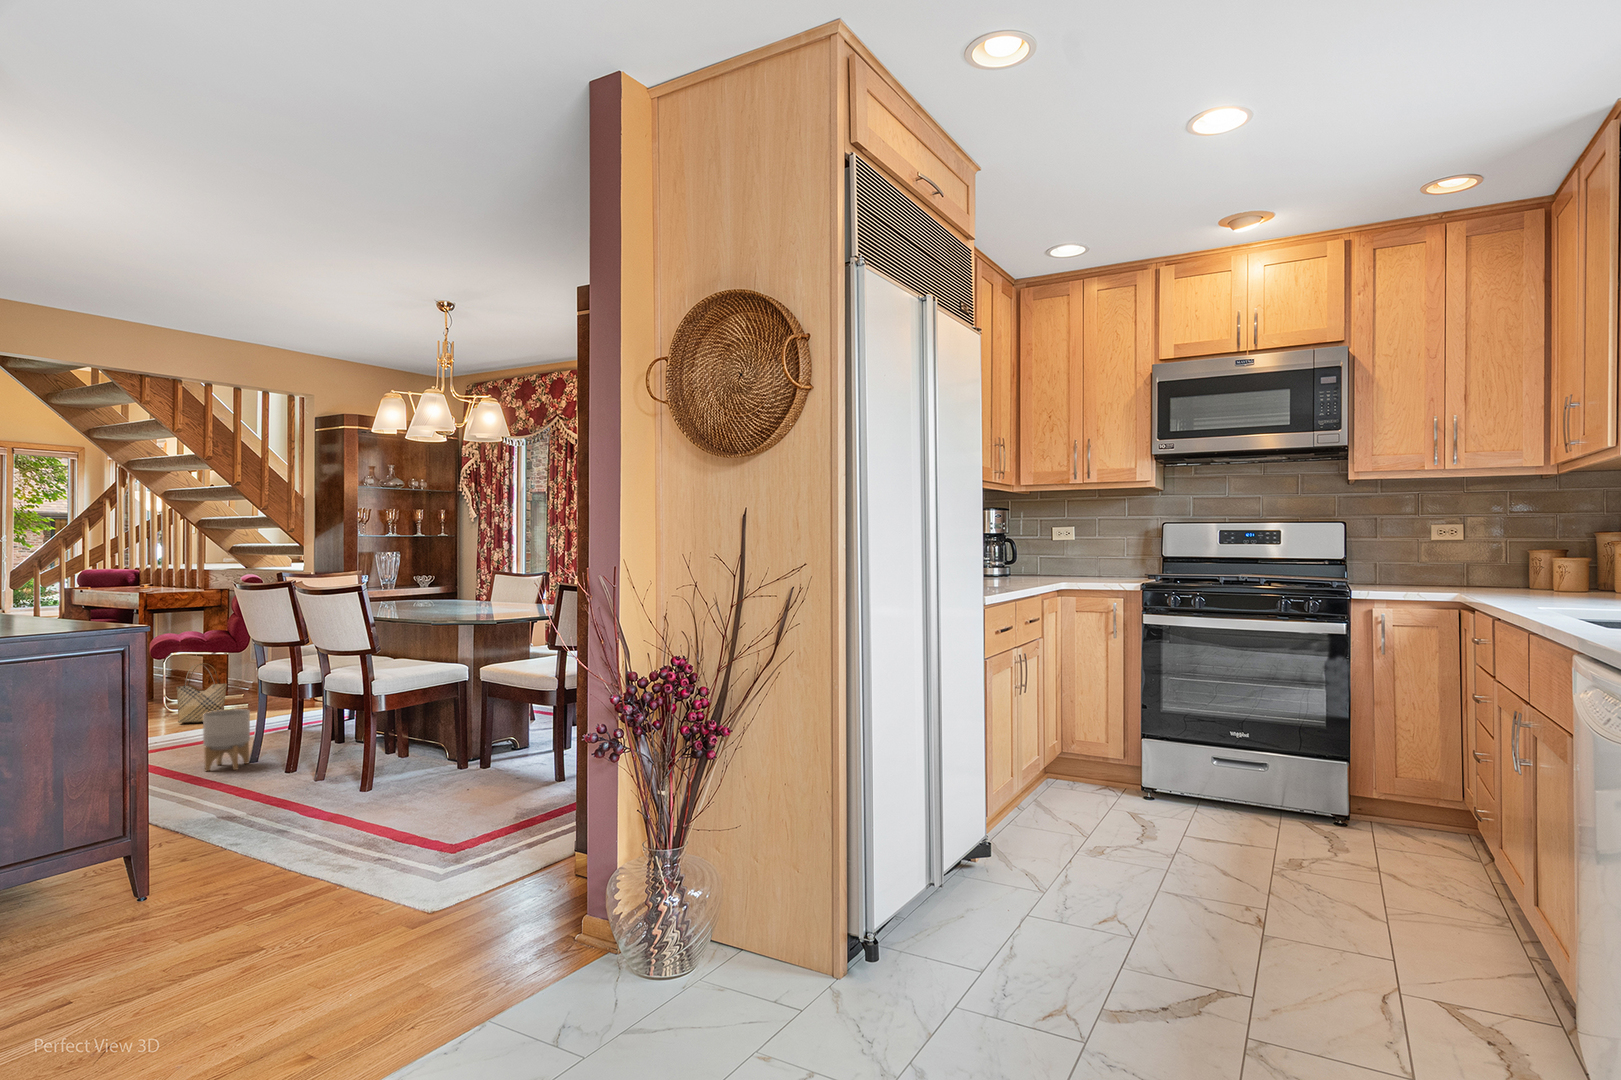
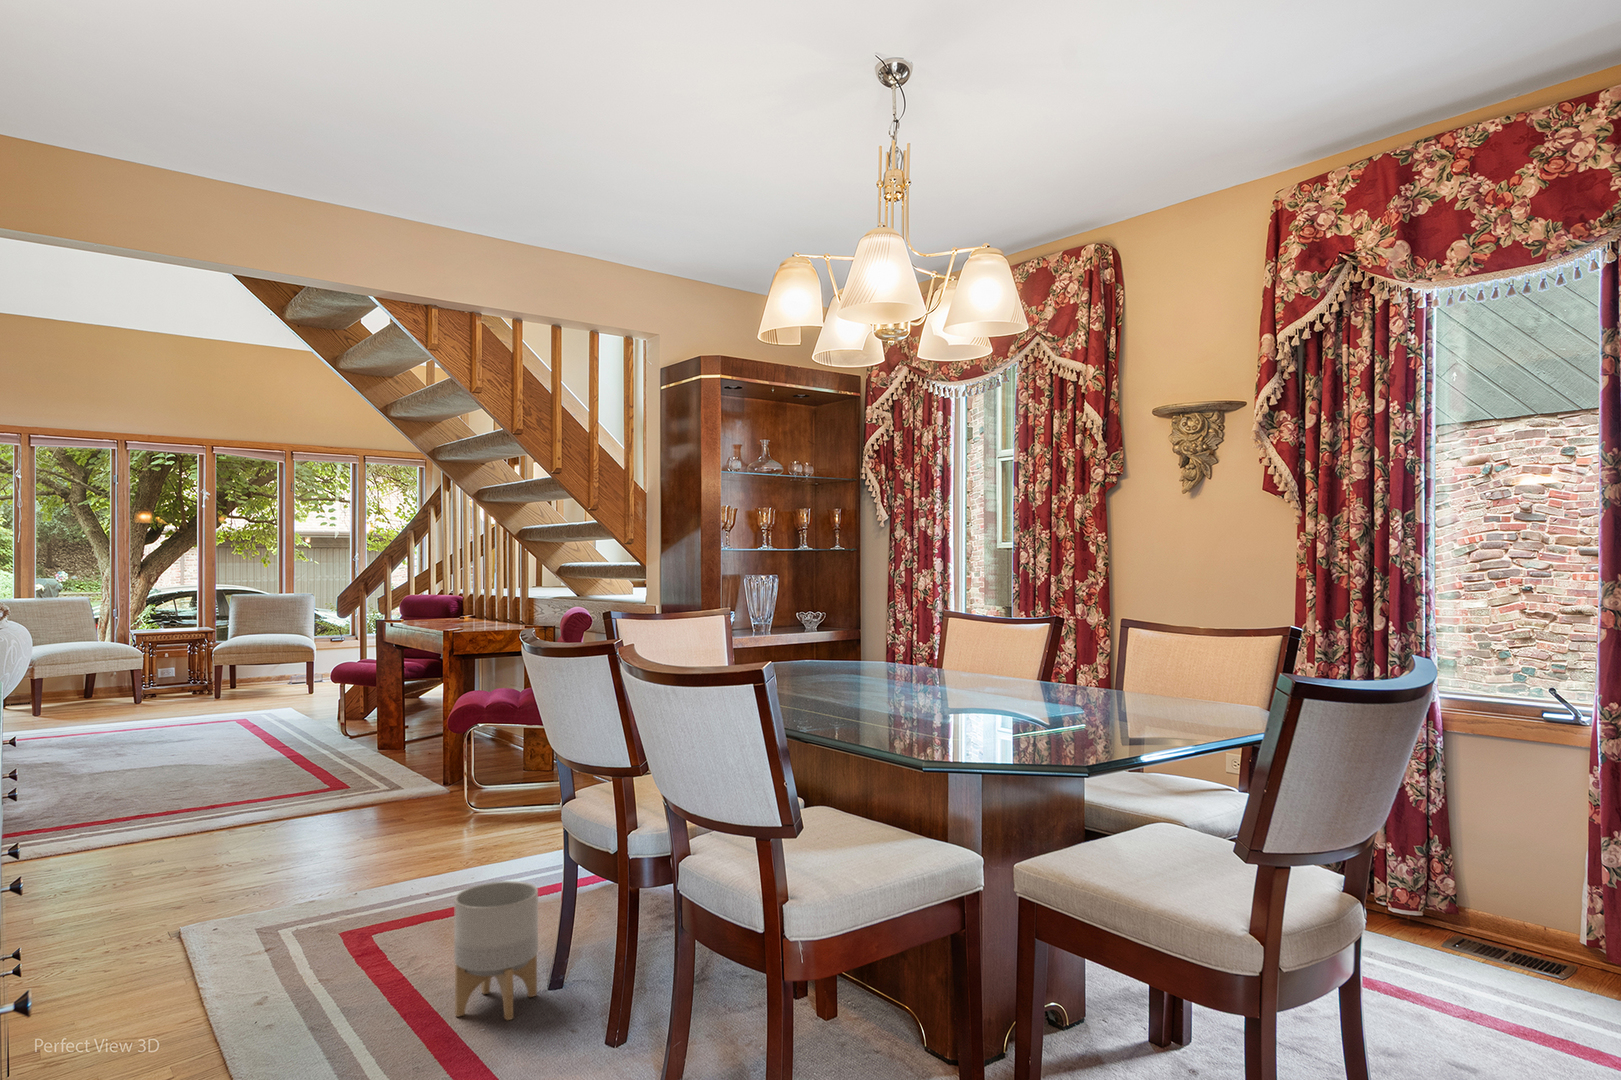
woven basket: present [176,663,227,723] -> none [461,749,533,846]

